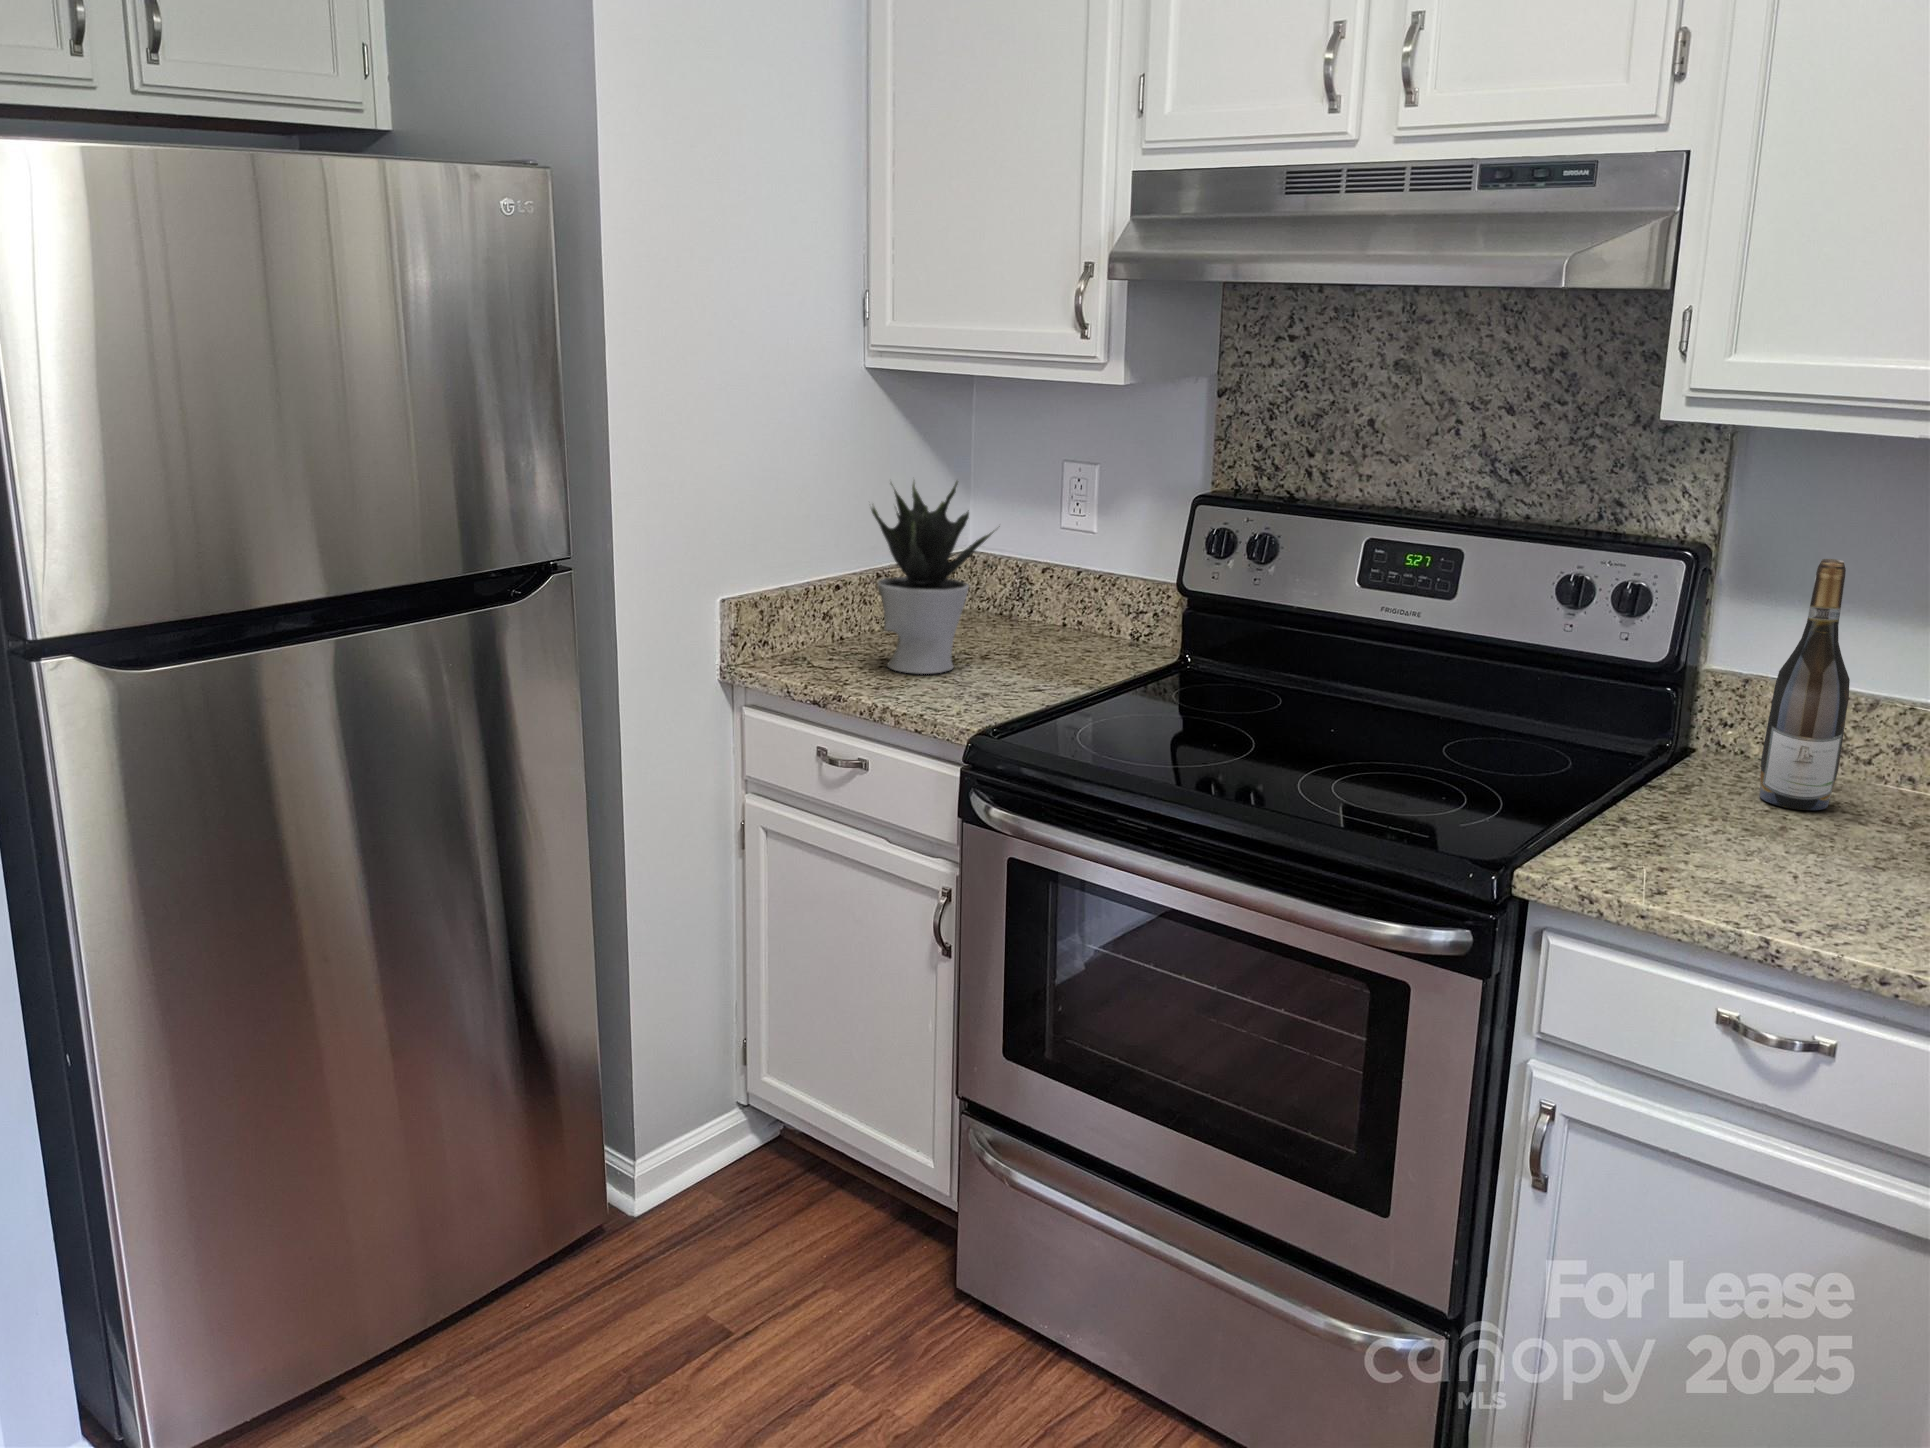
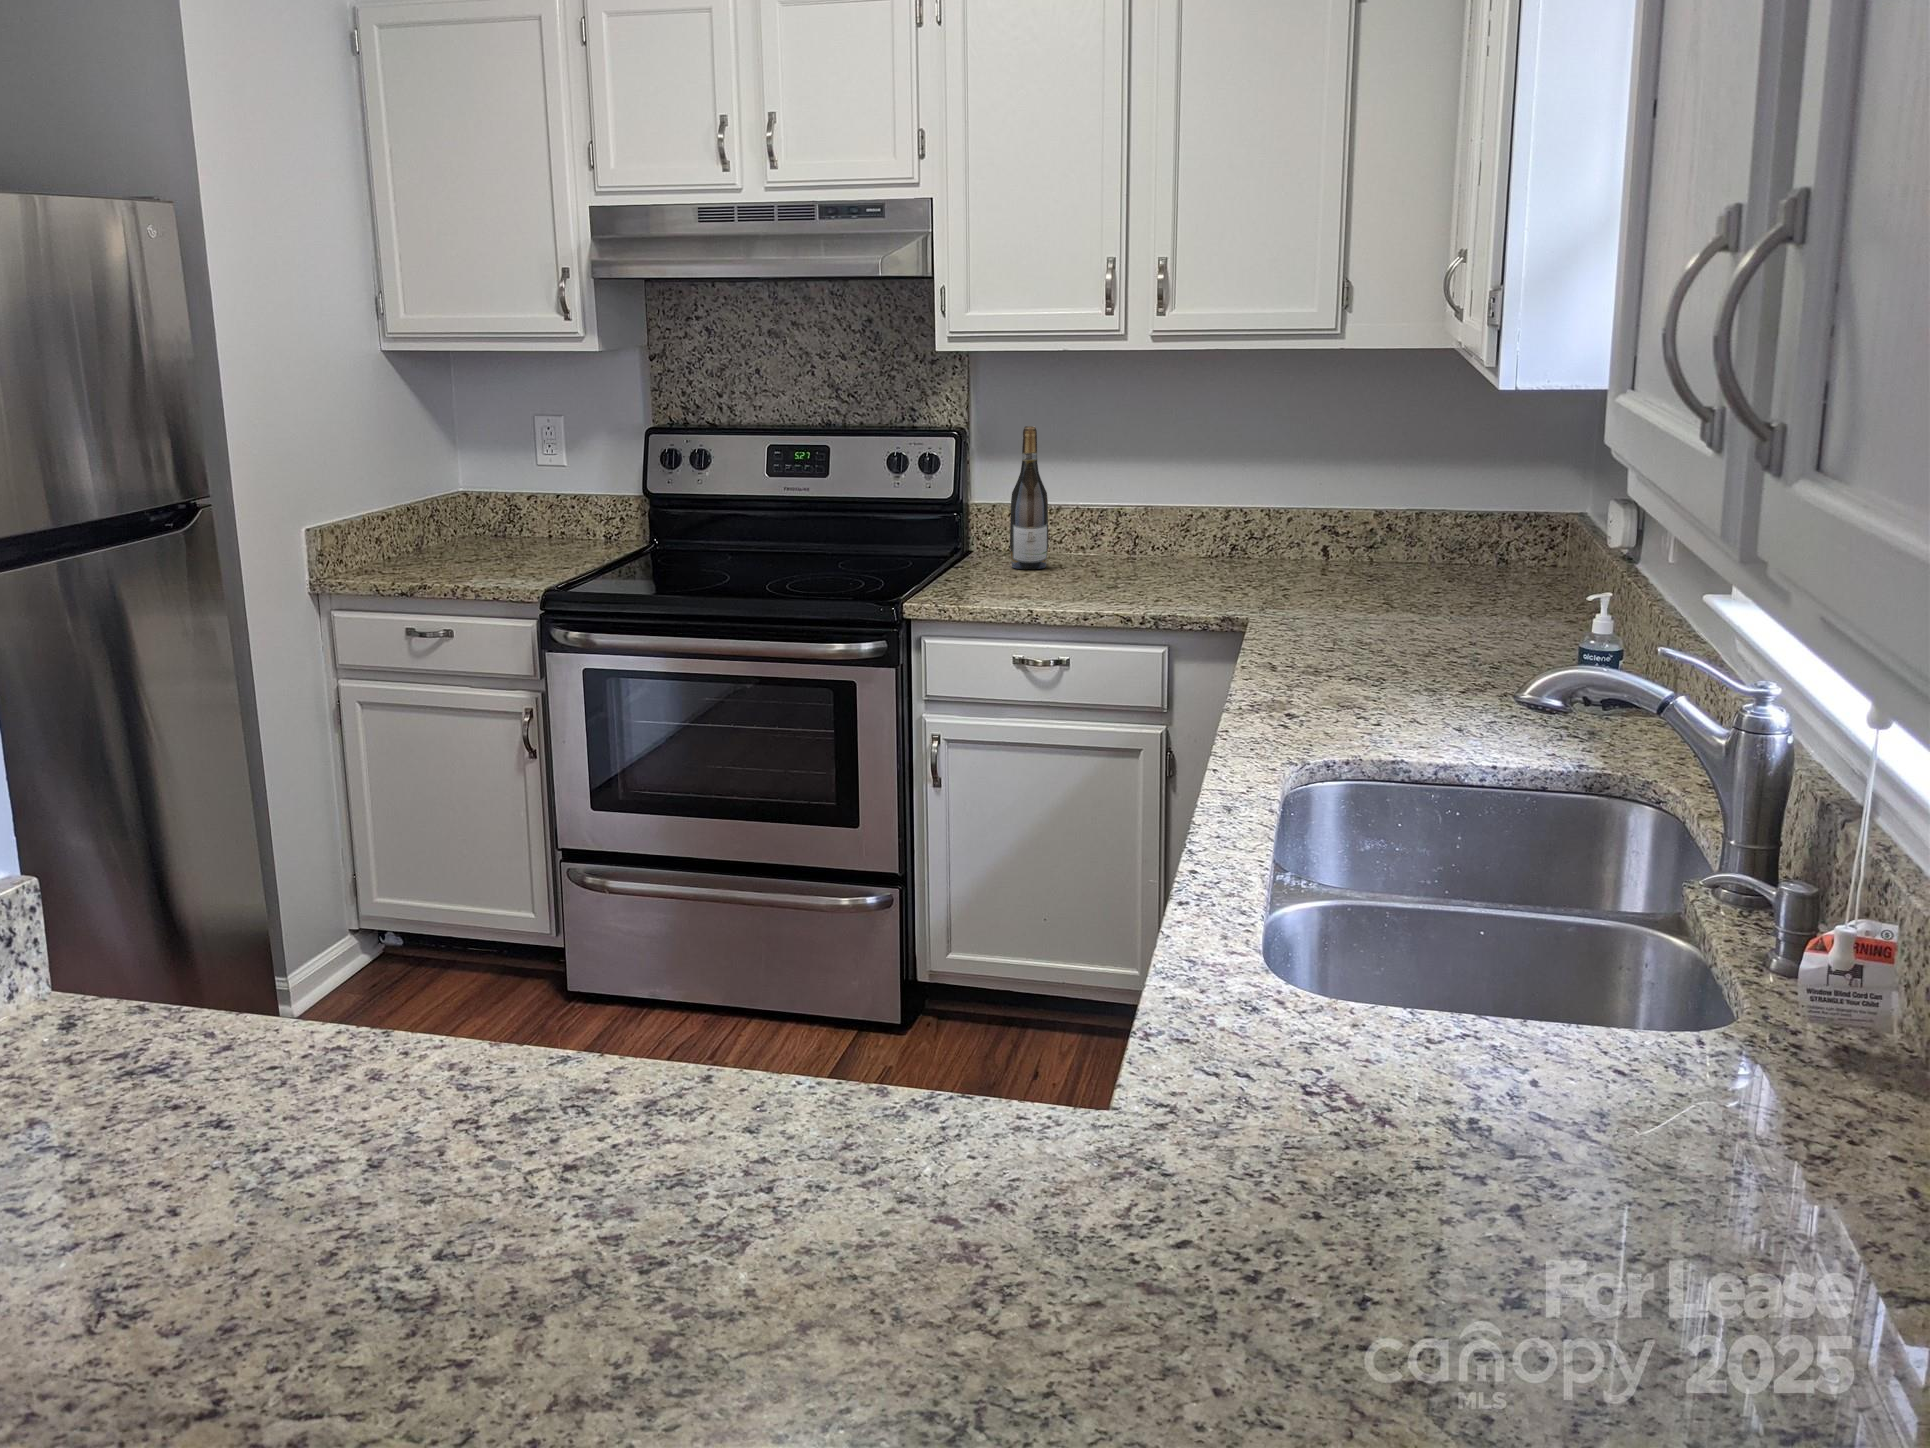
potted plant: present [871,481,1000,674] -> none [413,425,512,569]

